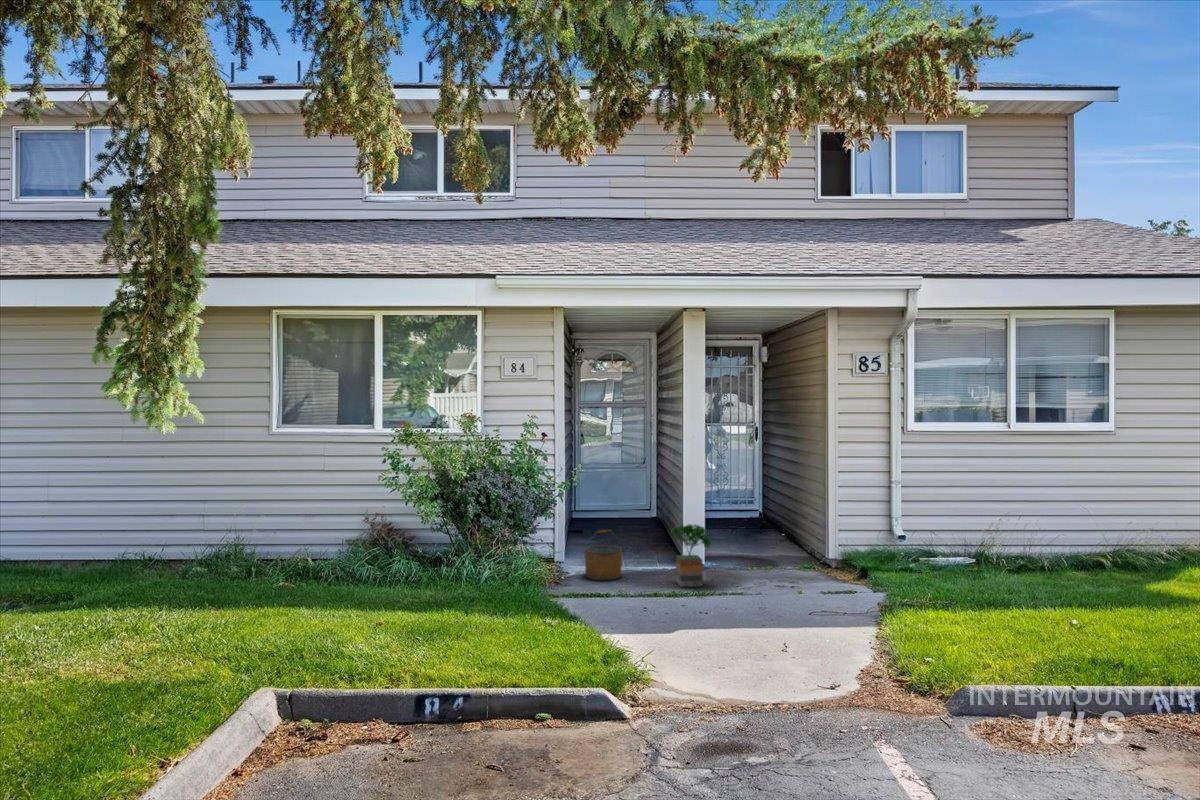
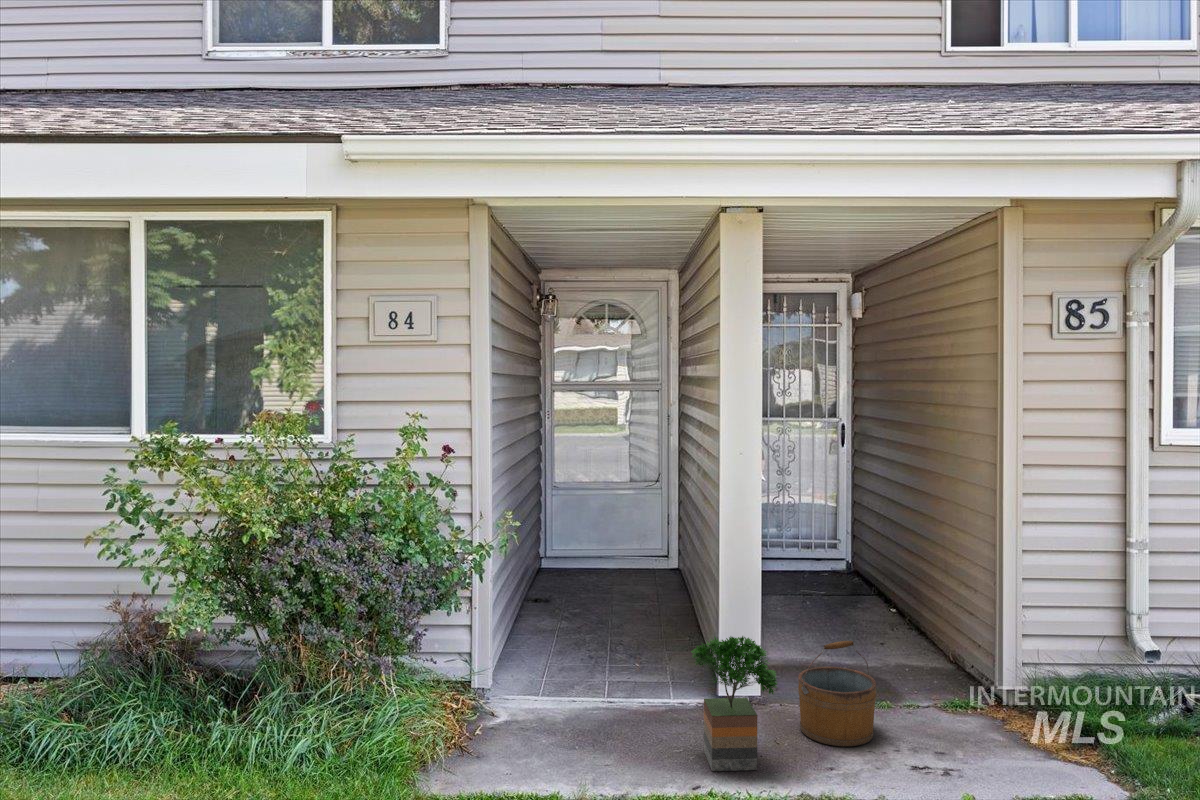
bucket: present [584,530,622,580] -> present [798,641,876,746]

